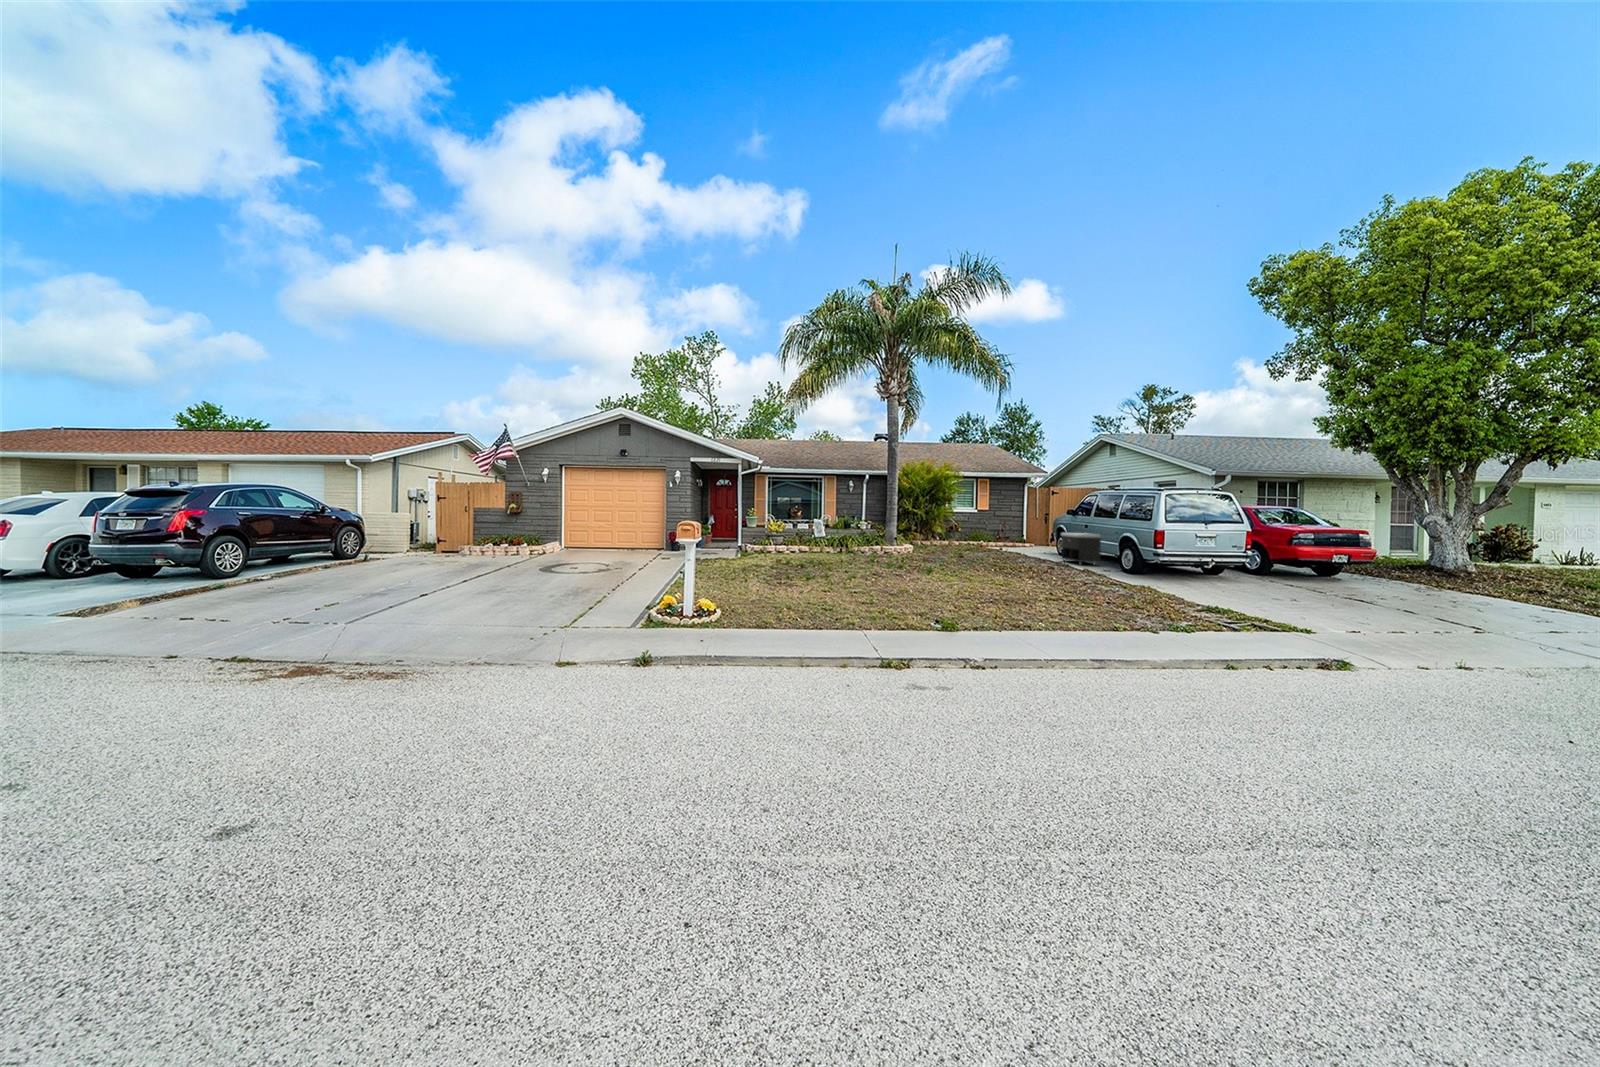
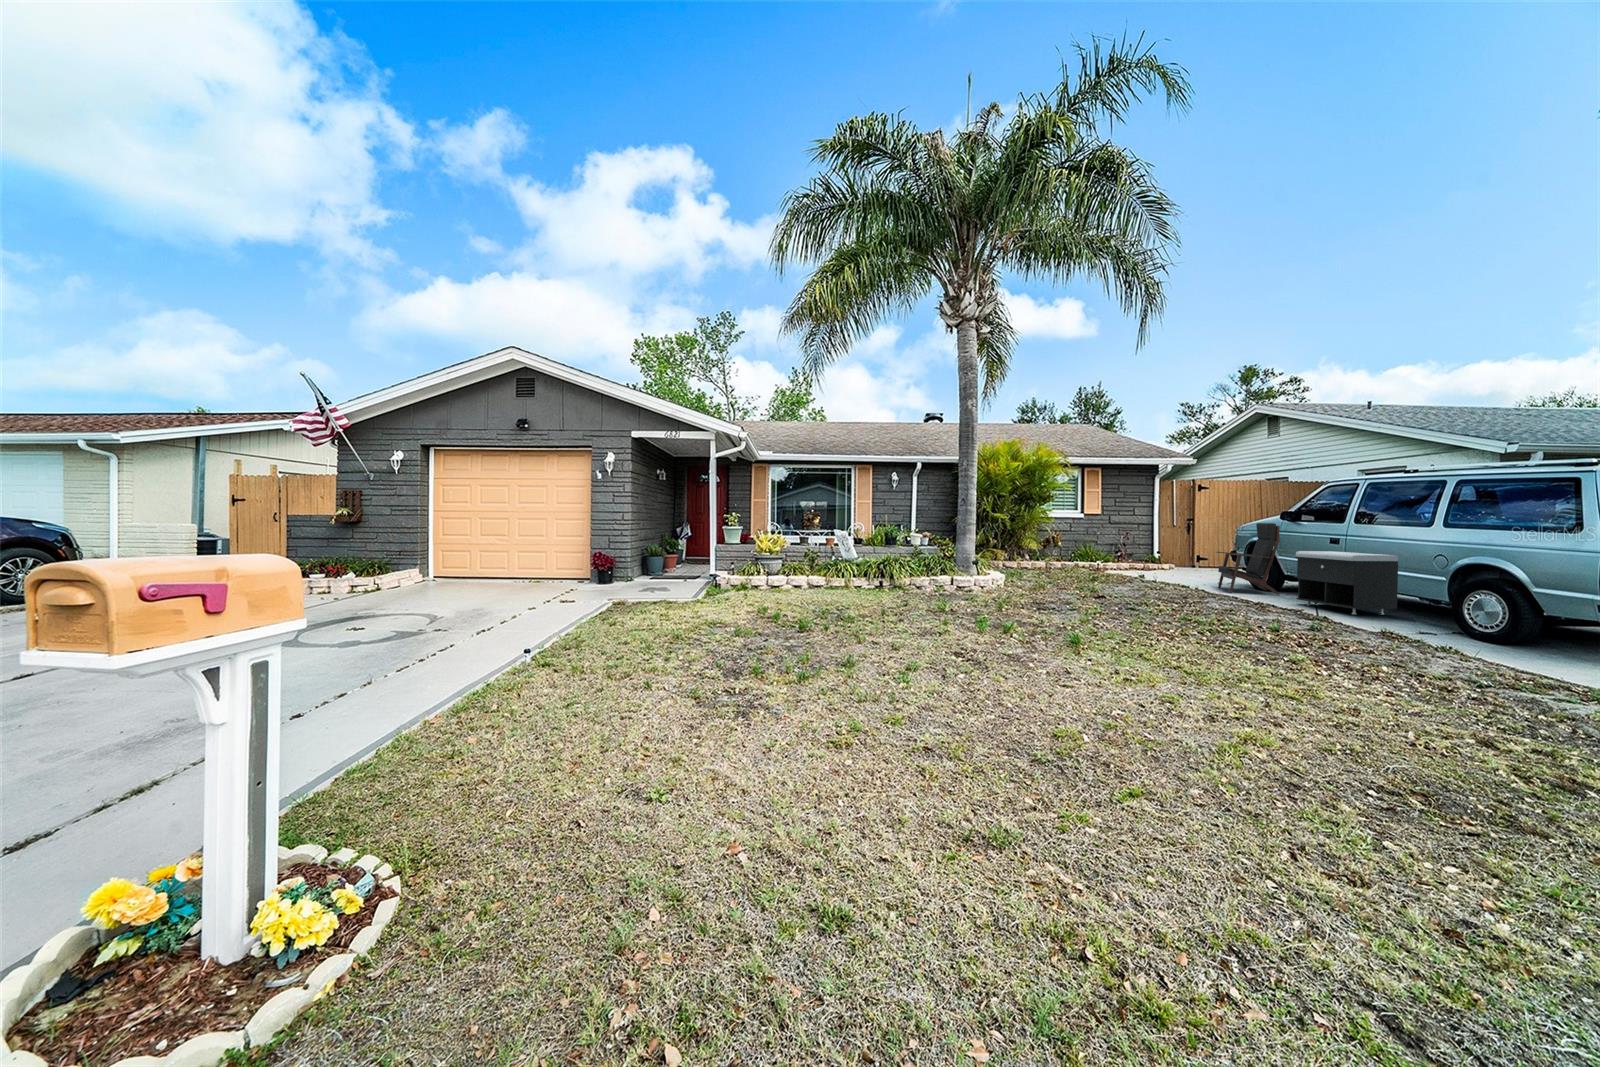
lounge chair: none [1032,517,1060,557] -> present [1217,523,1280,594]

